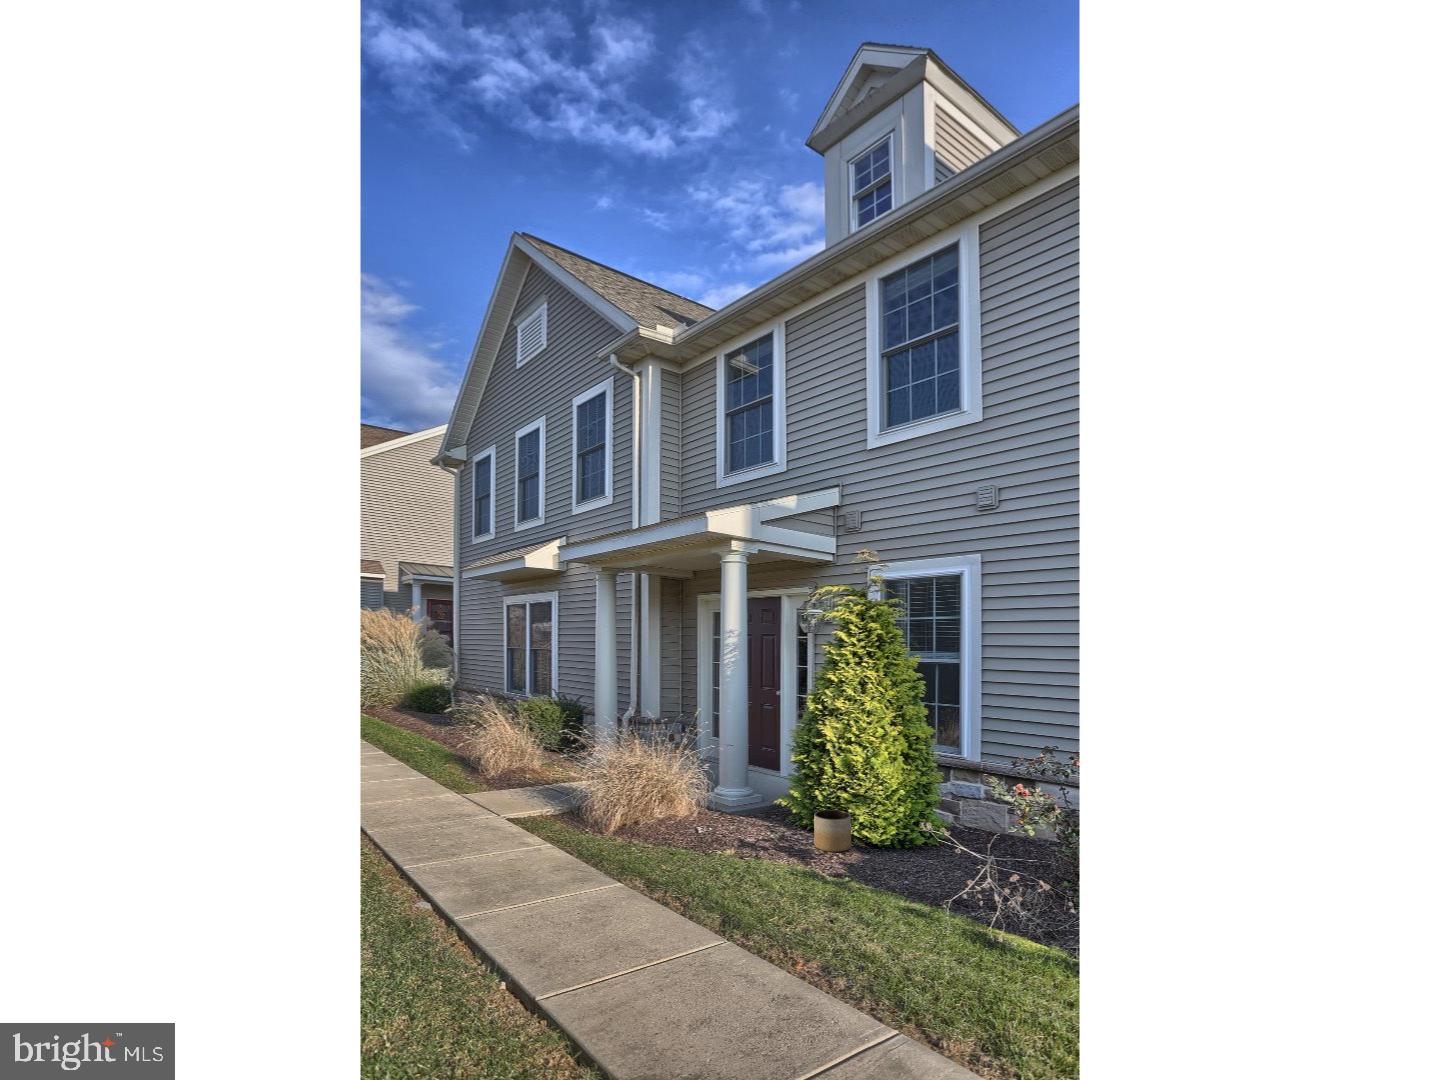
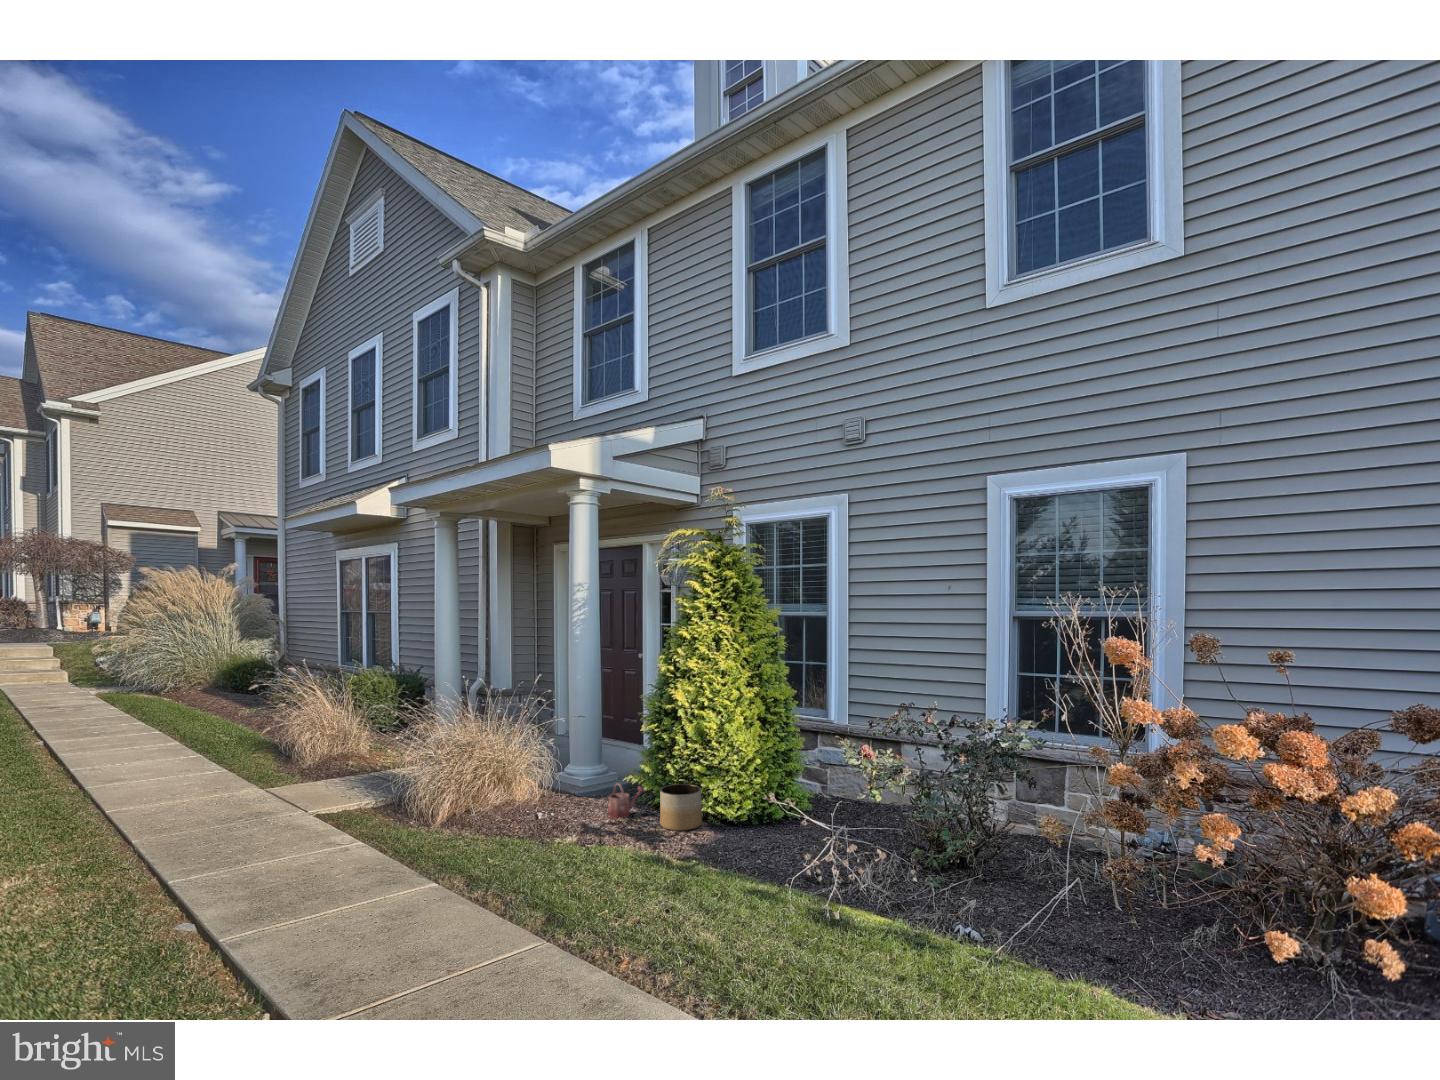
watering can: none [758,807,798,839] -> present [599,783,645,818]

